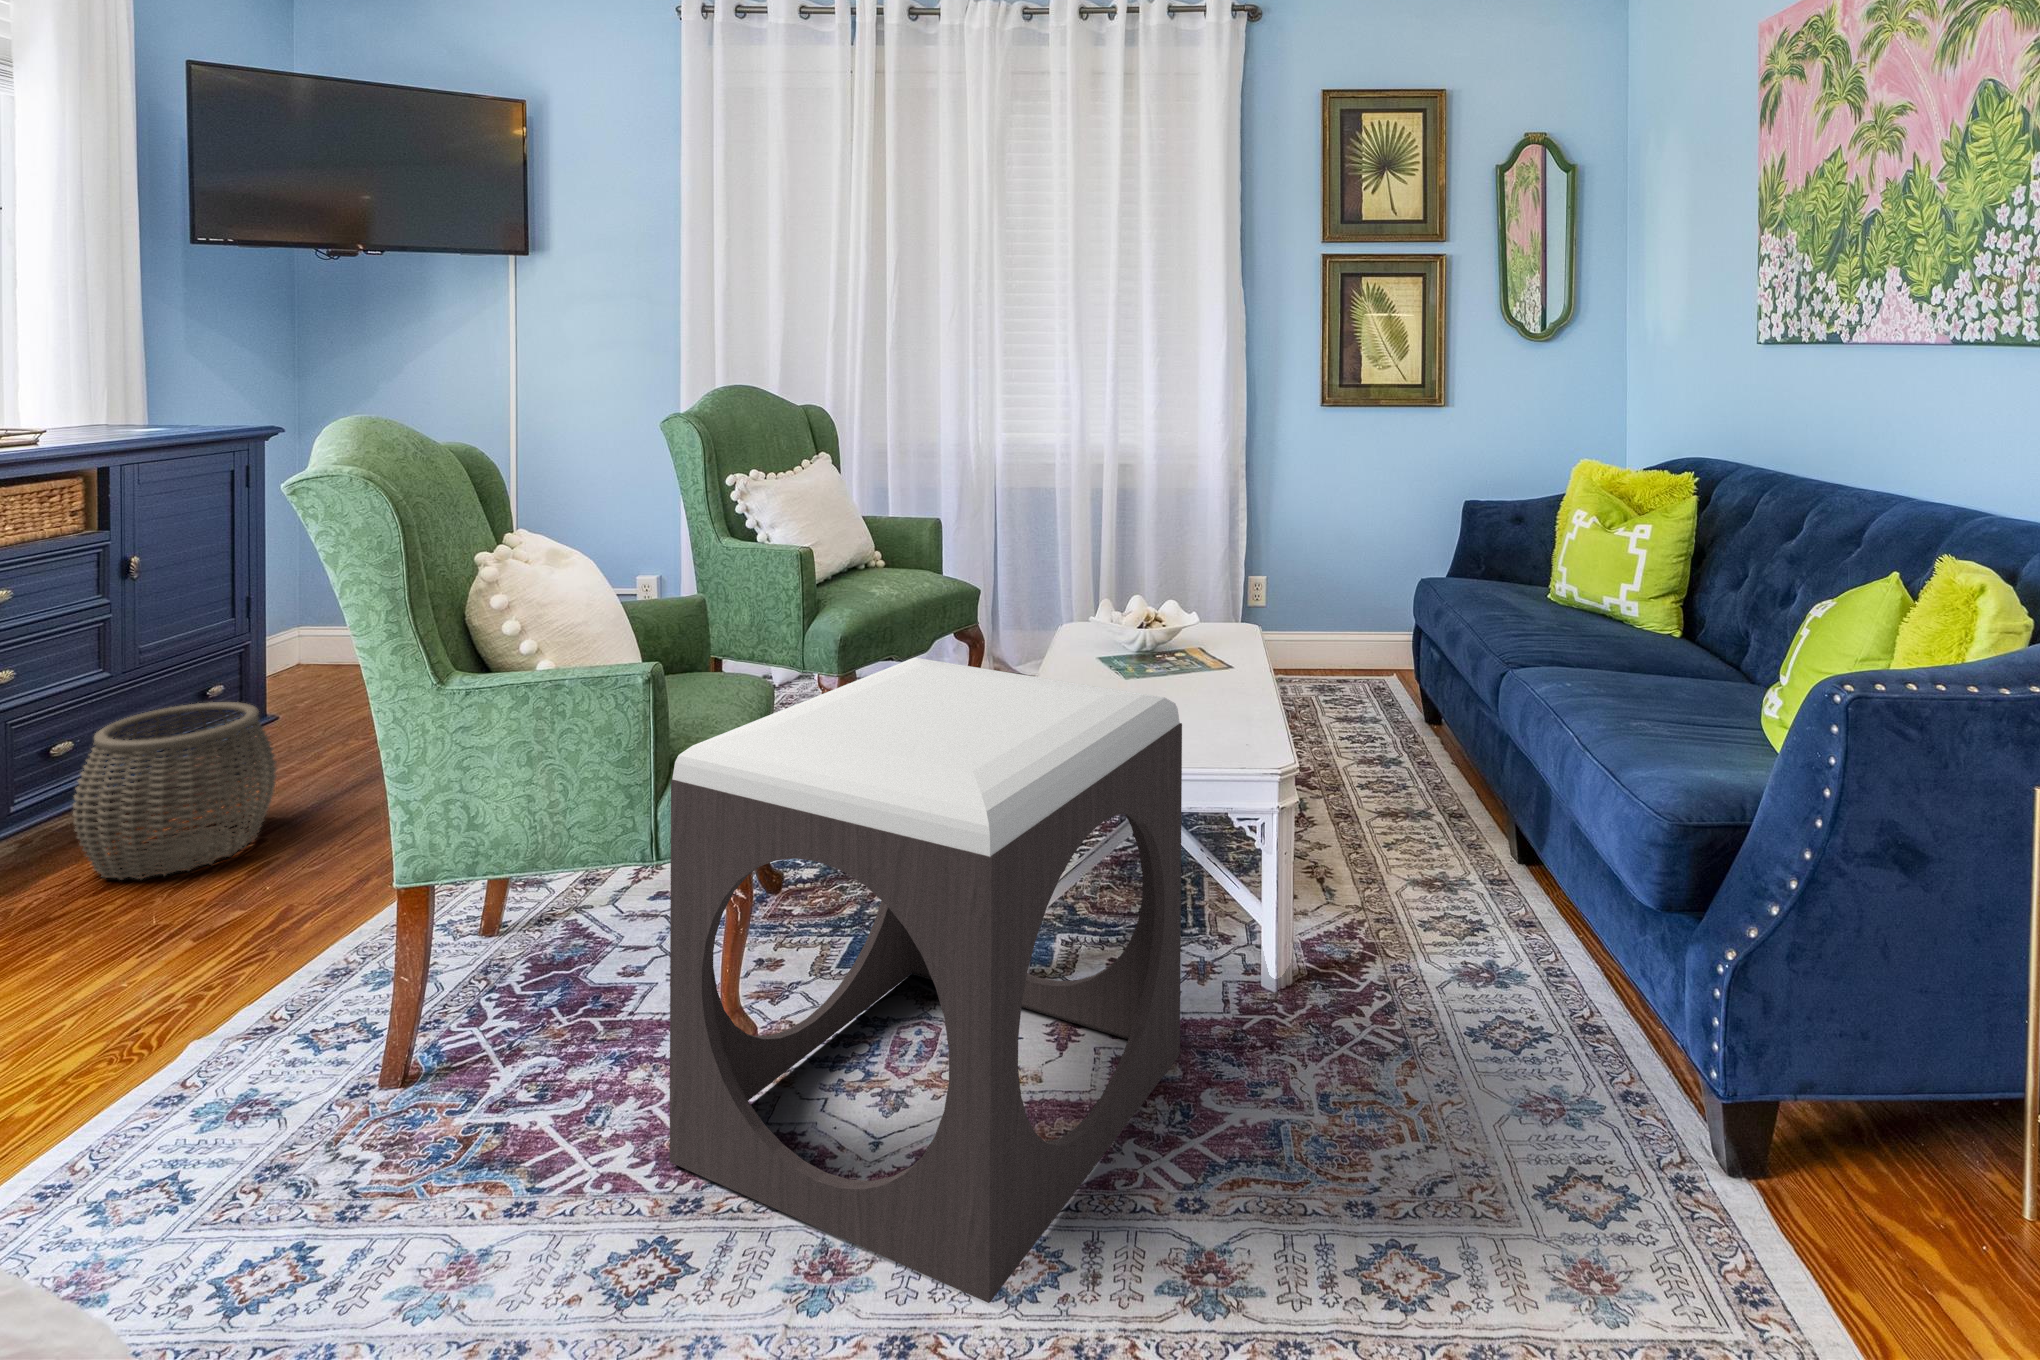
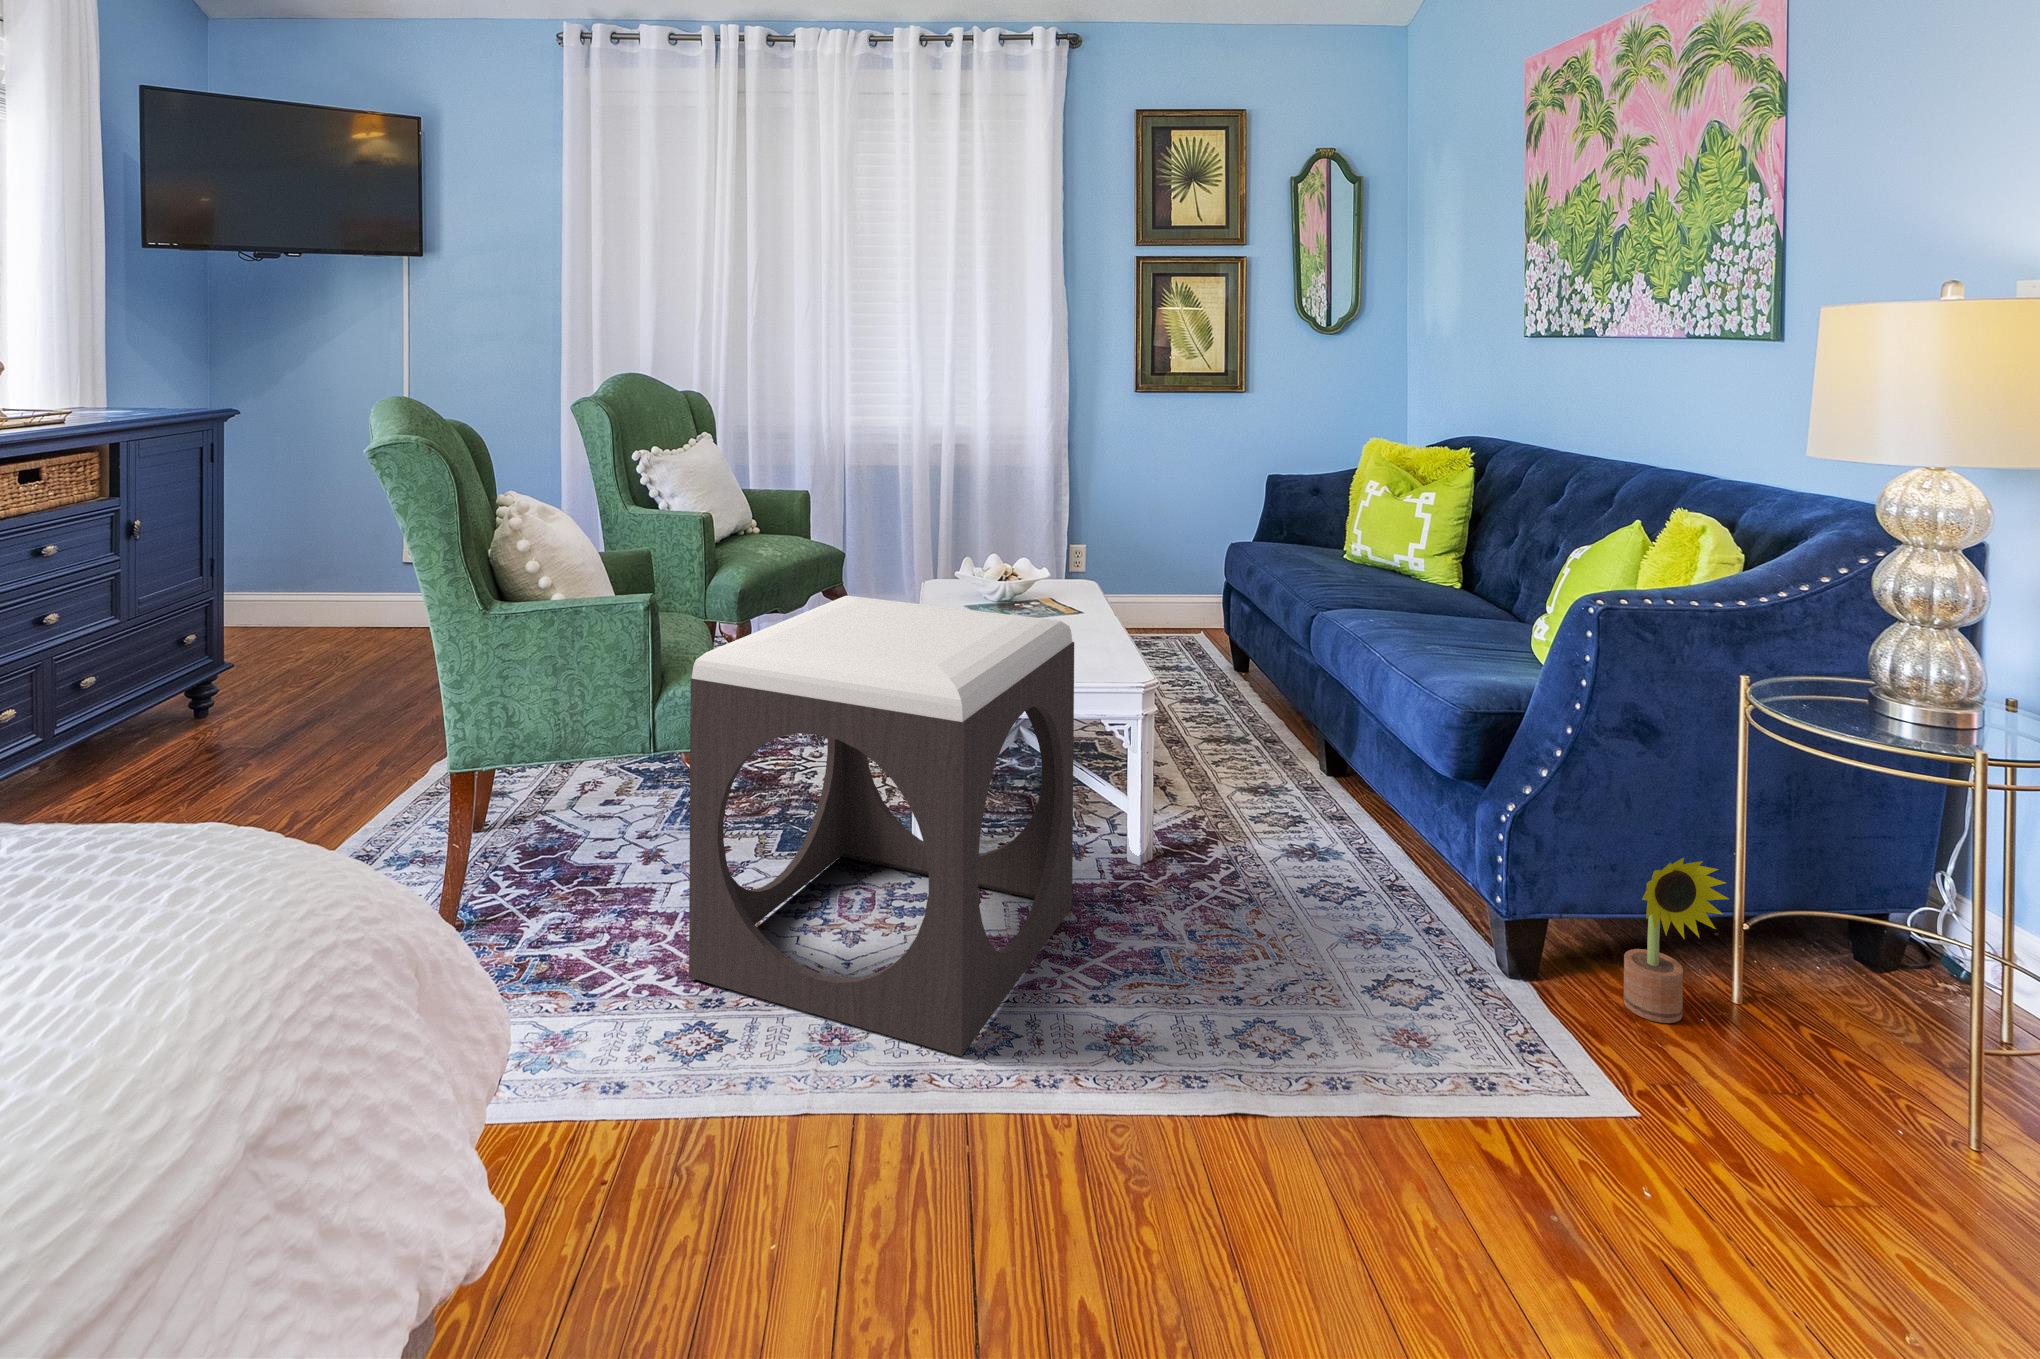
woven basket: present [73,702,277,880] -> none [99,649,261,797]
decorative plant: none [1883,1043,2029,1260] -> present [1624,858,1728,1023]

